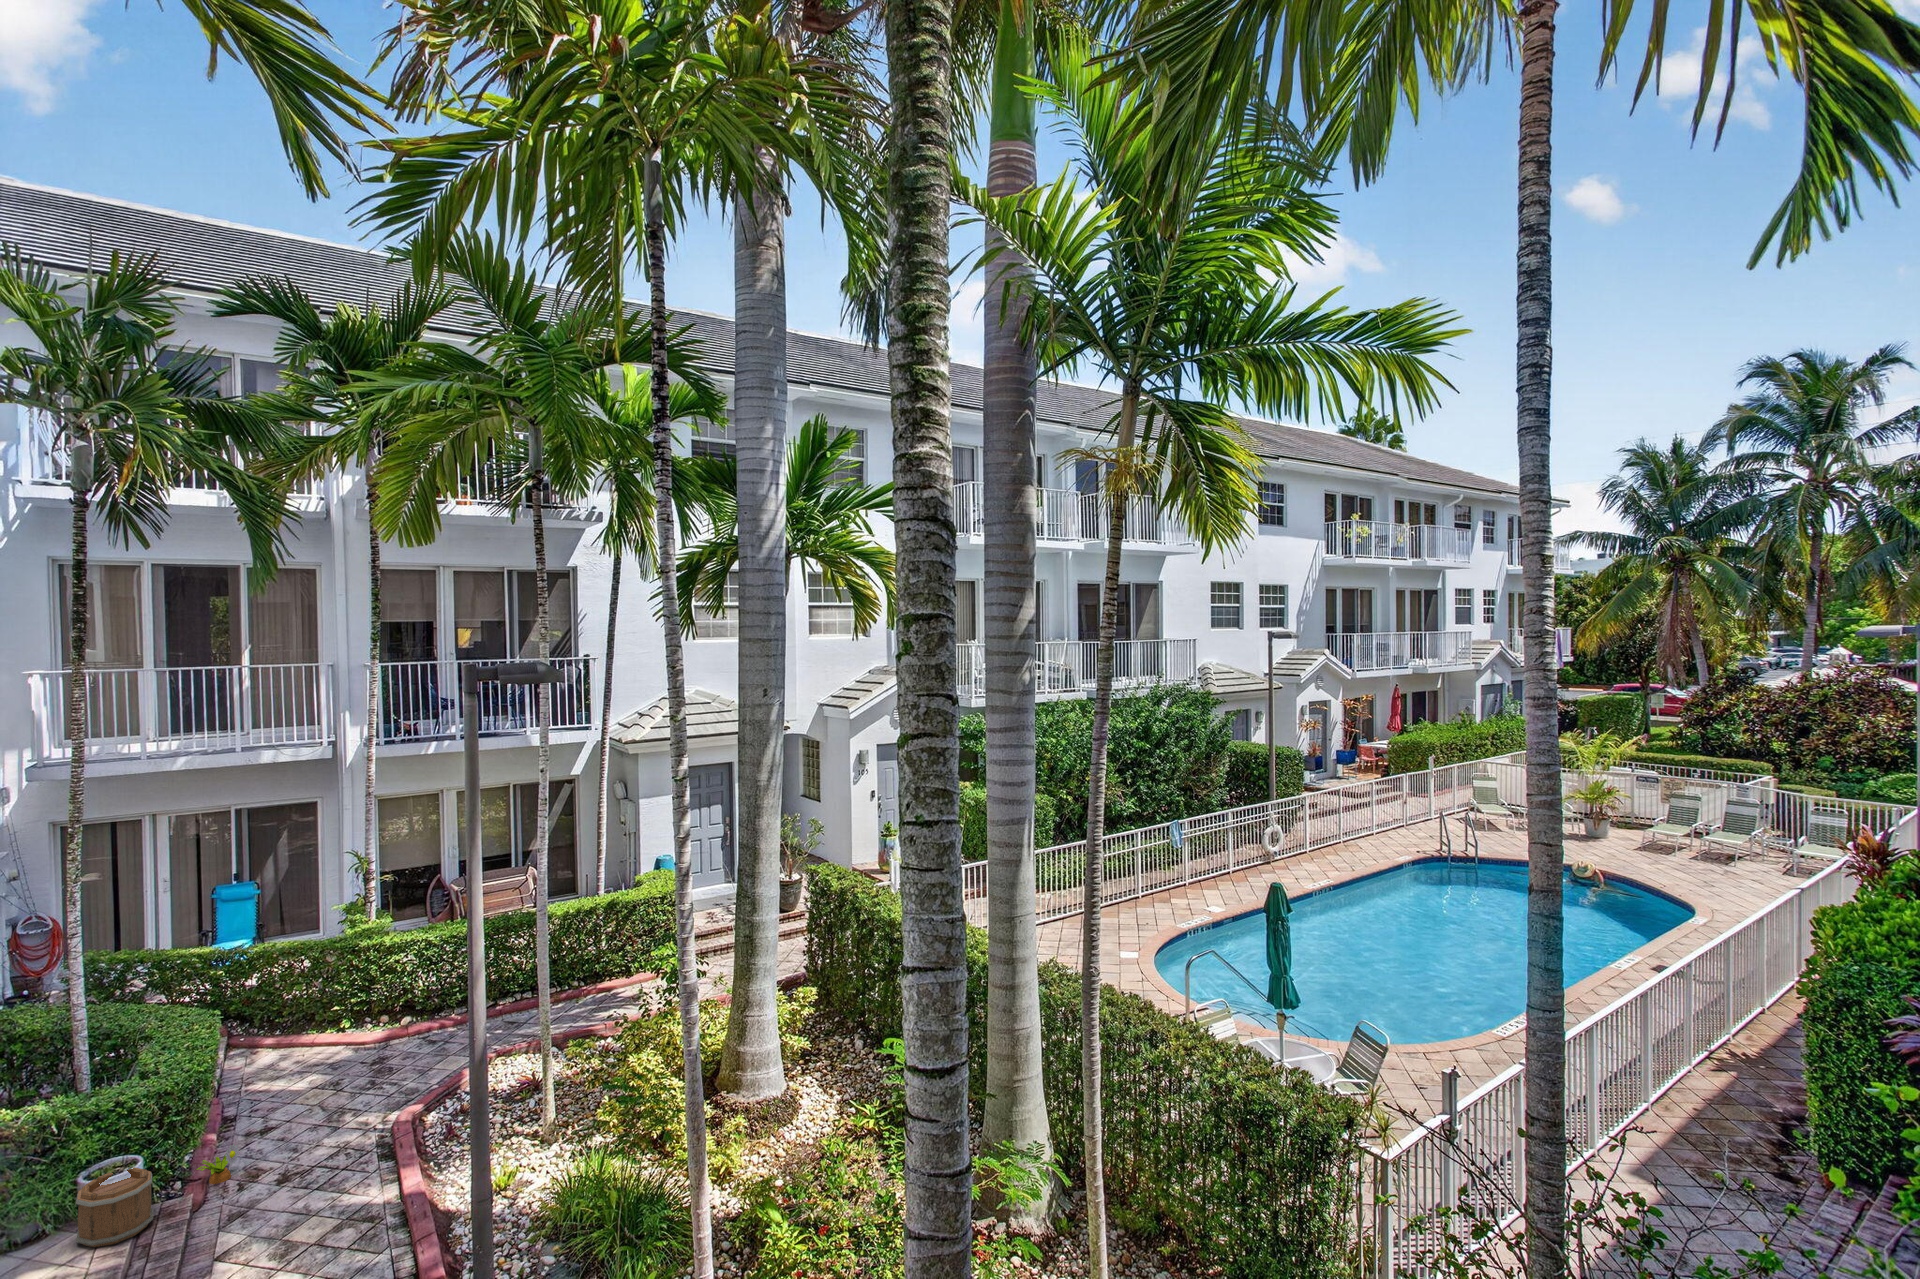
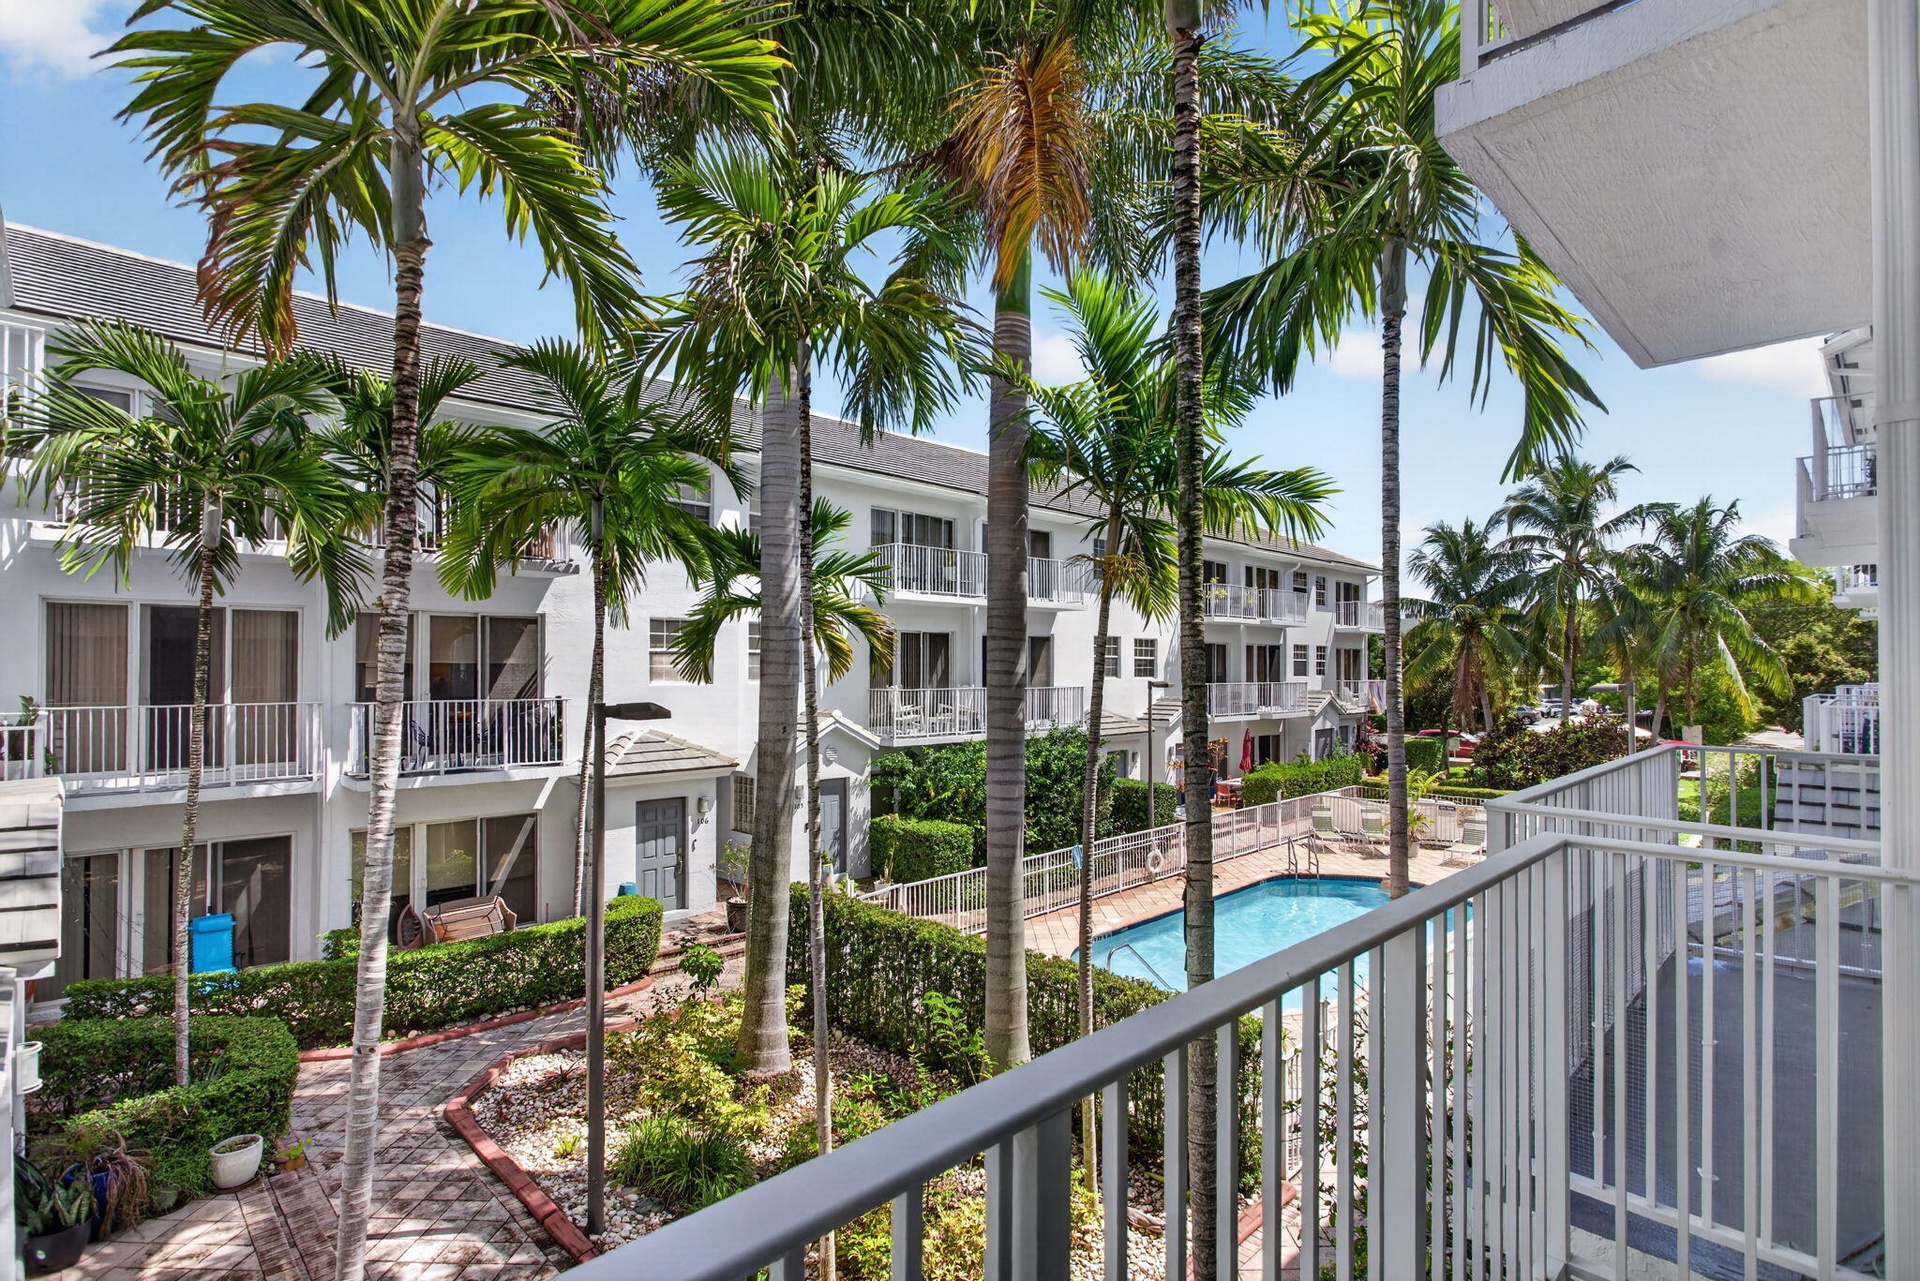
bucket: present [76,1167,153,1247] -> none [186,1151,254,1221]

